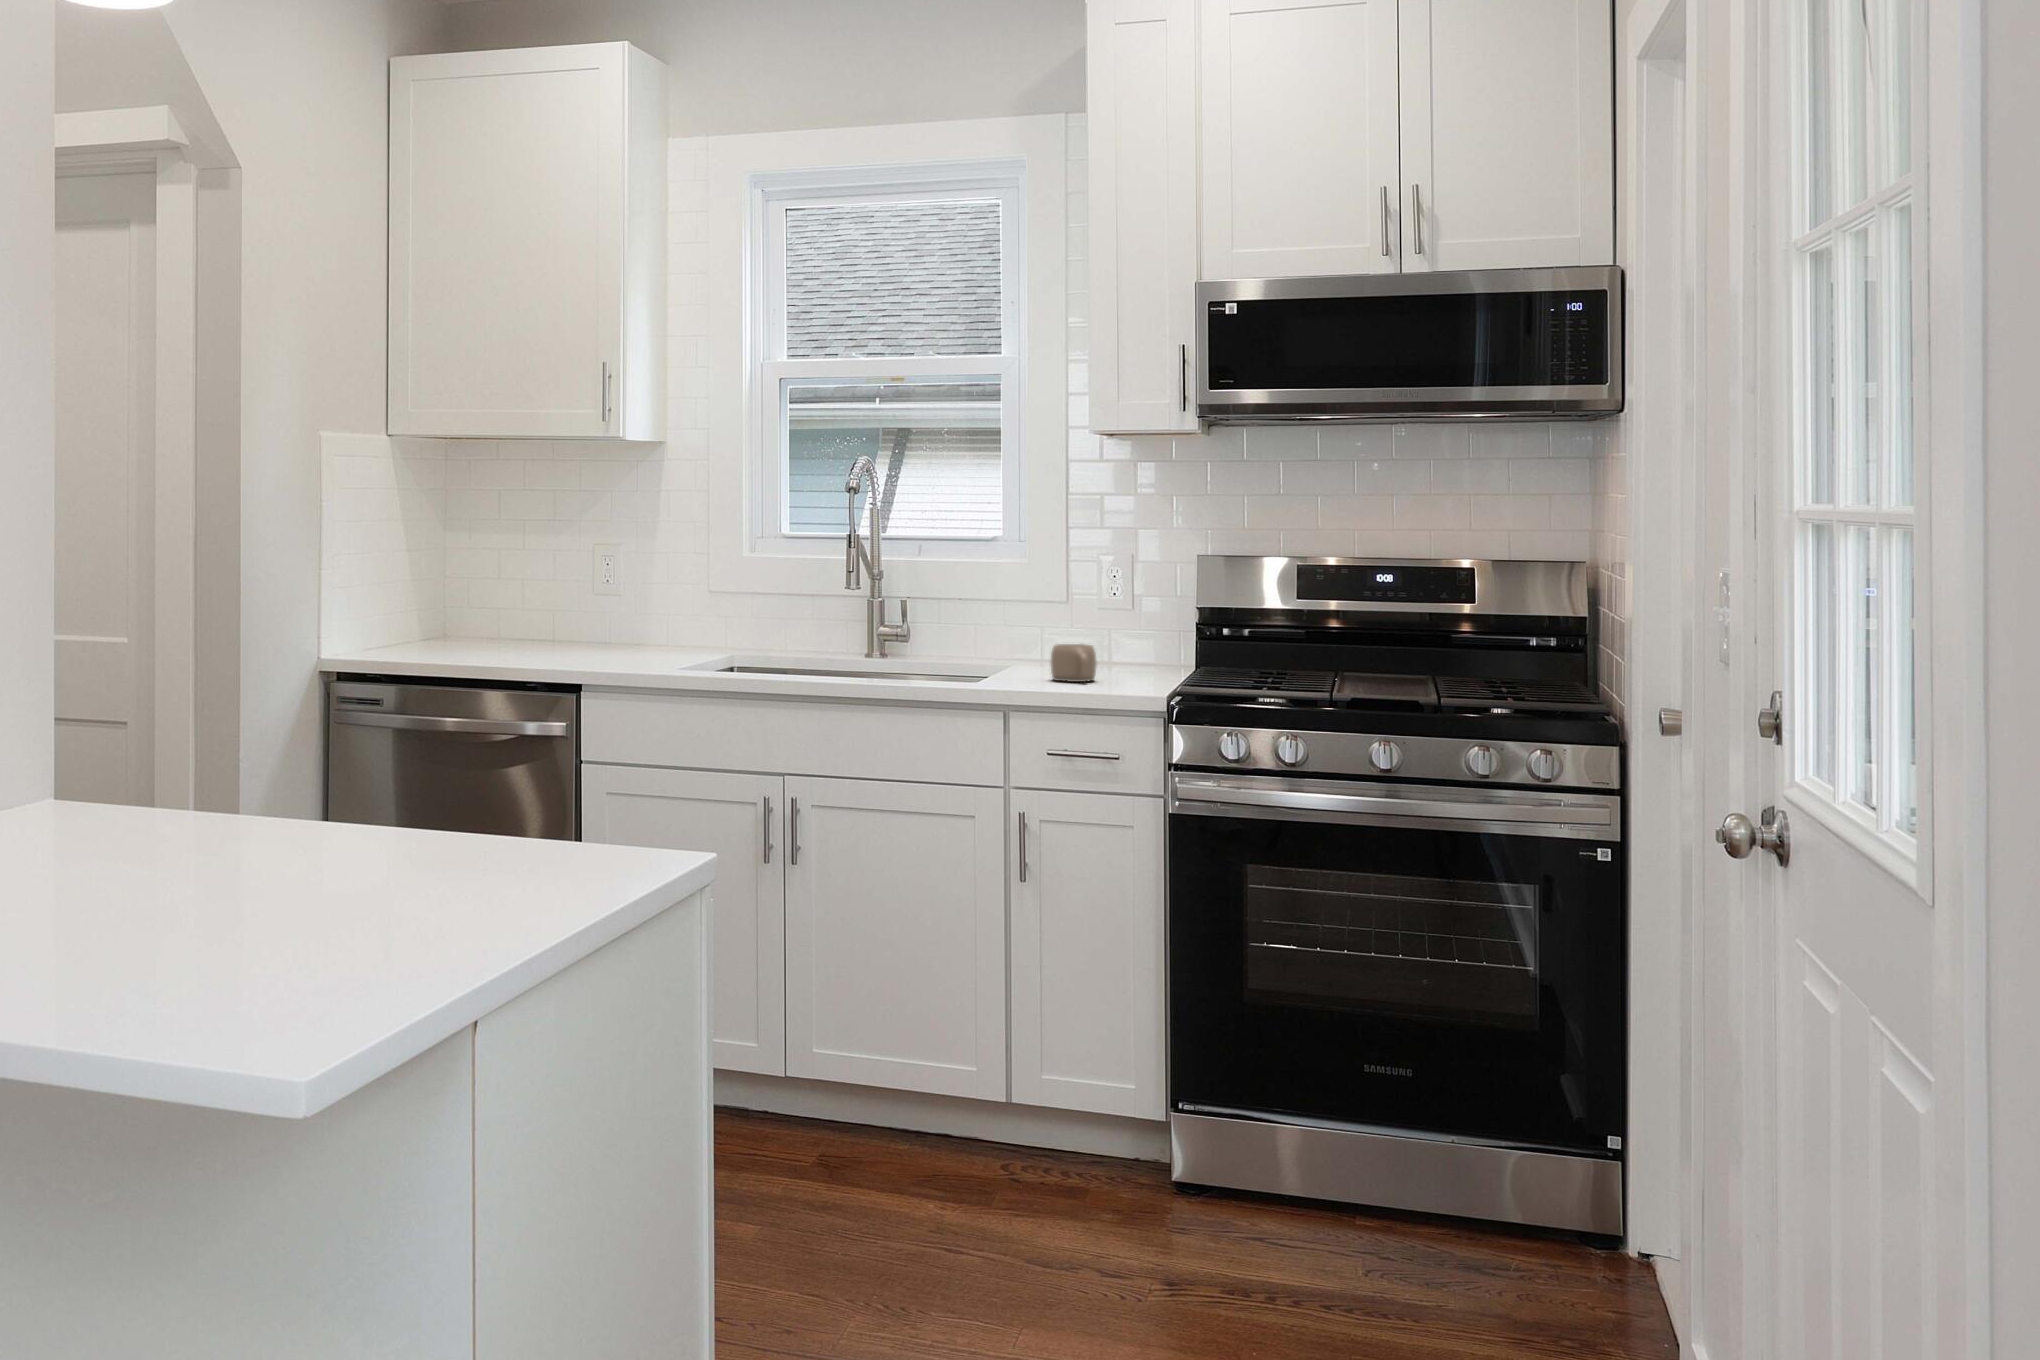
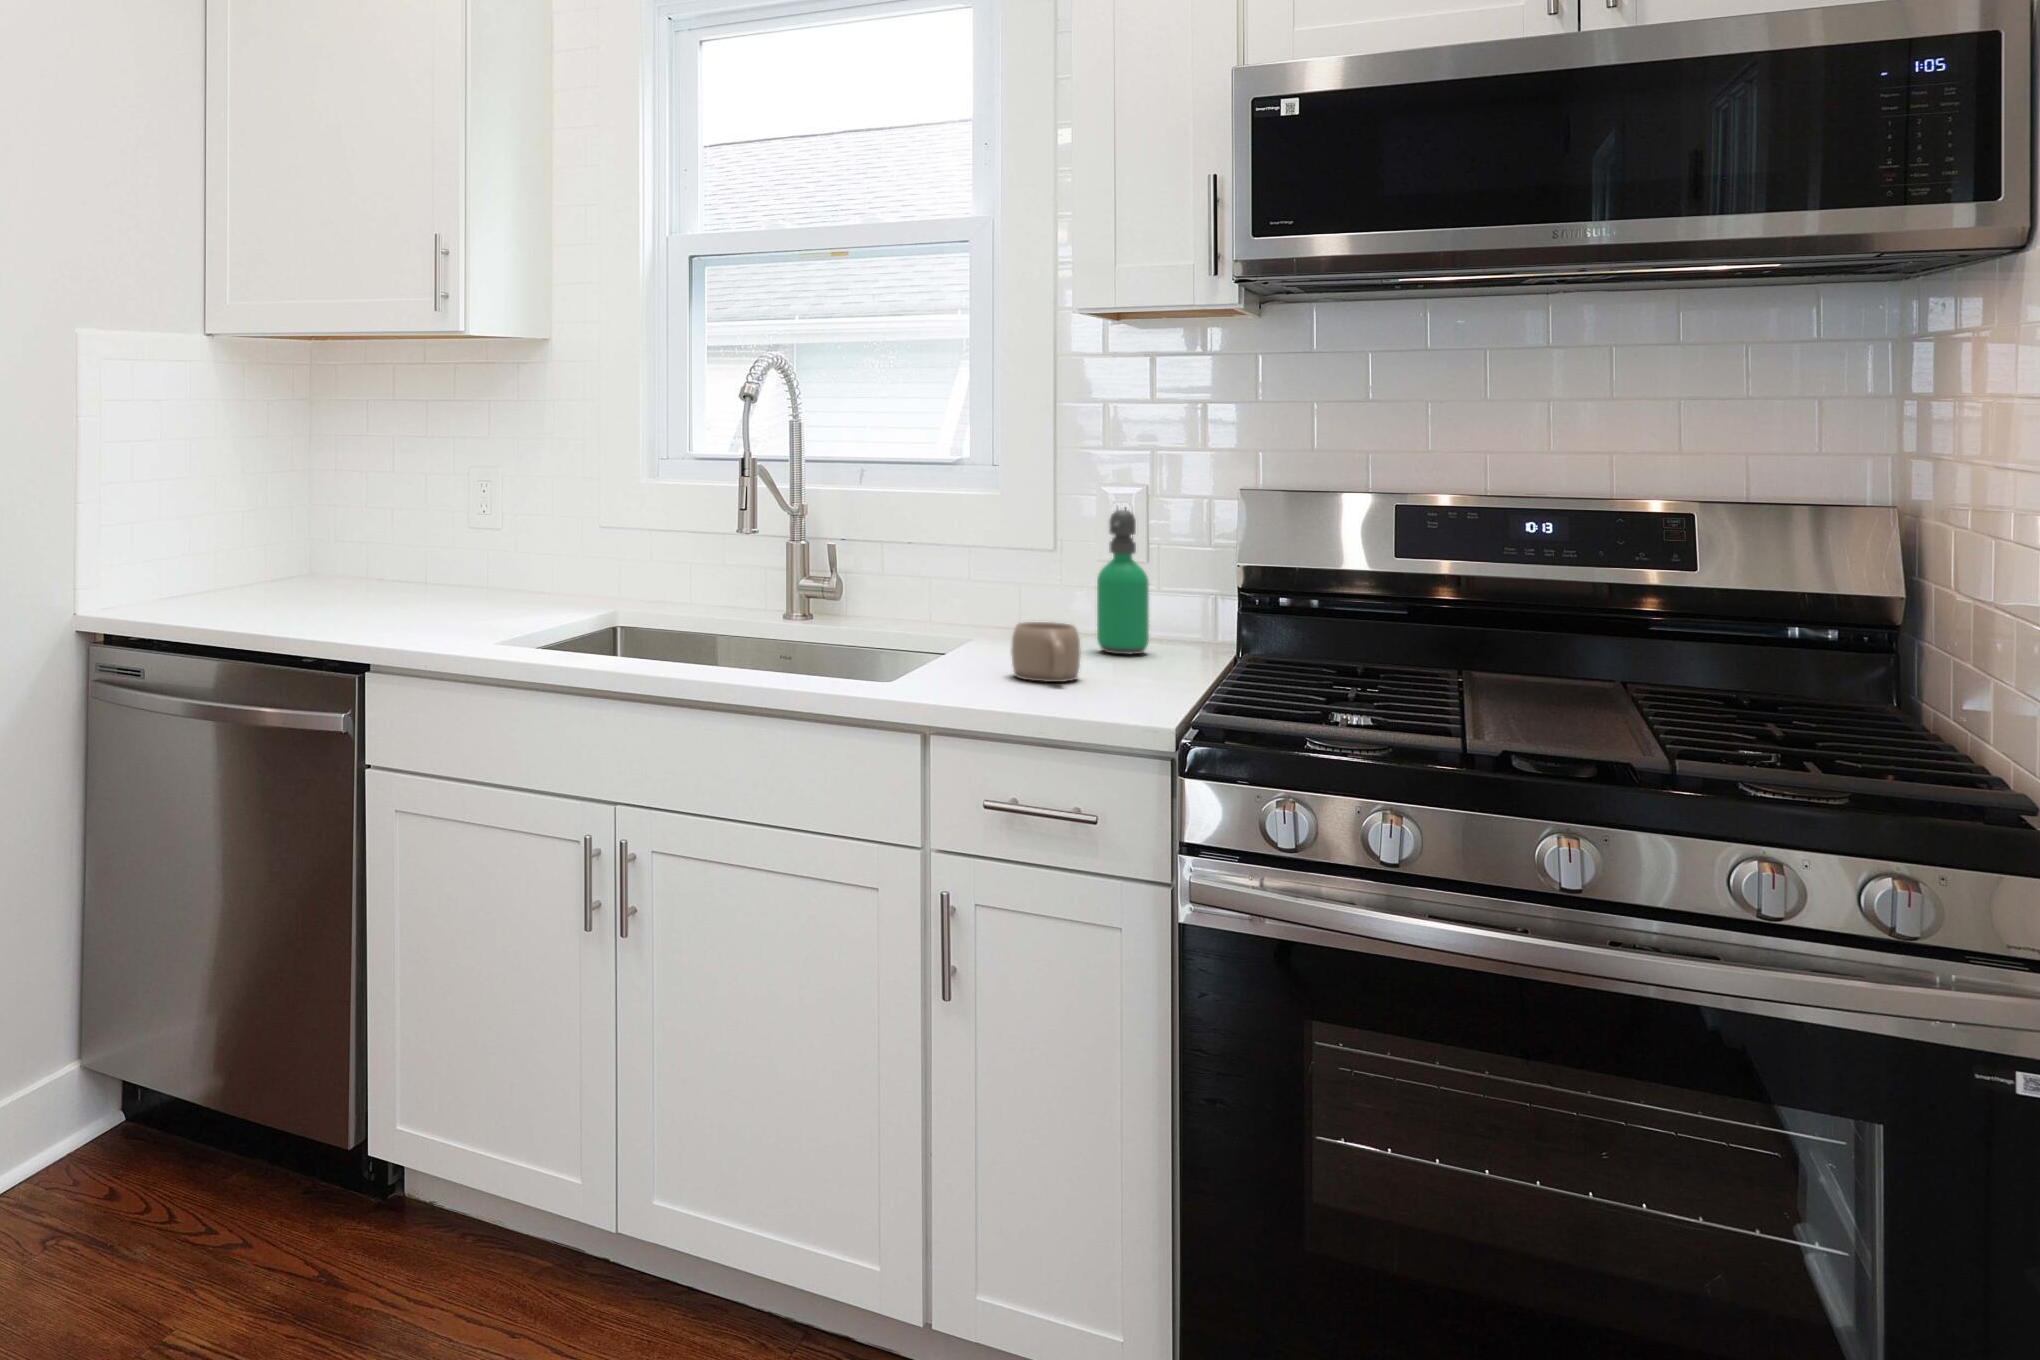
soap dispenser: none [1099,570,1134,670] -> present [1097,510,1149,654]

